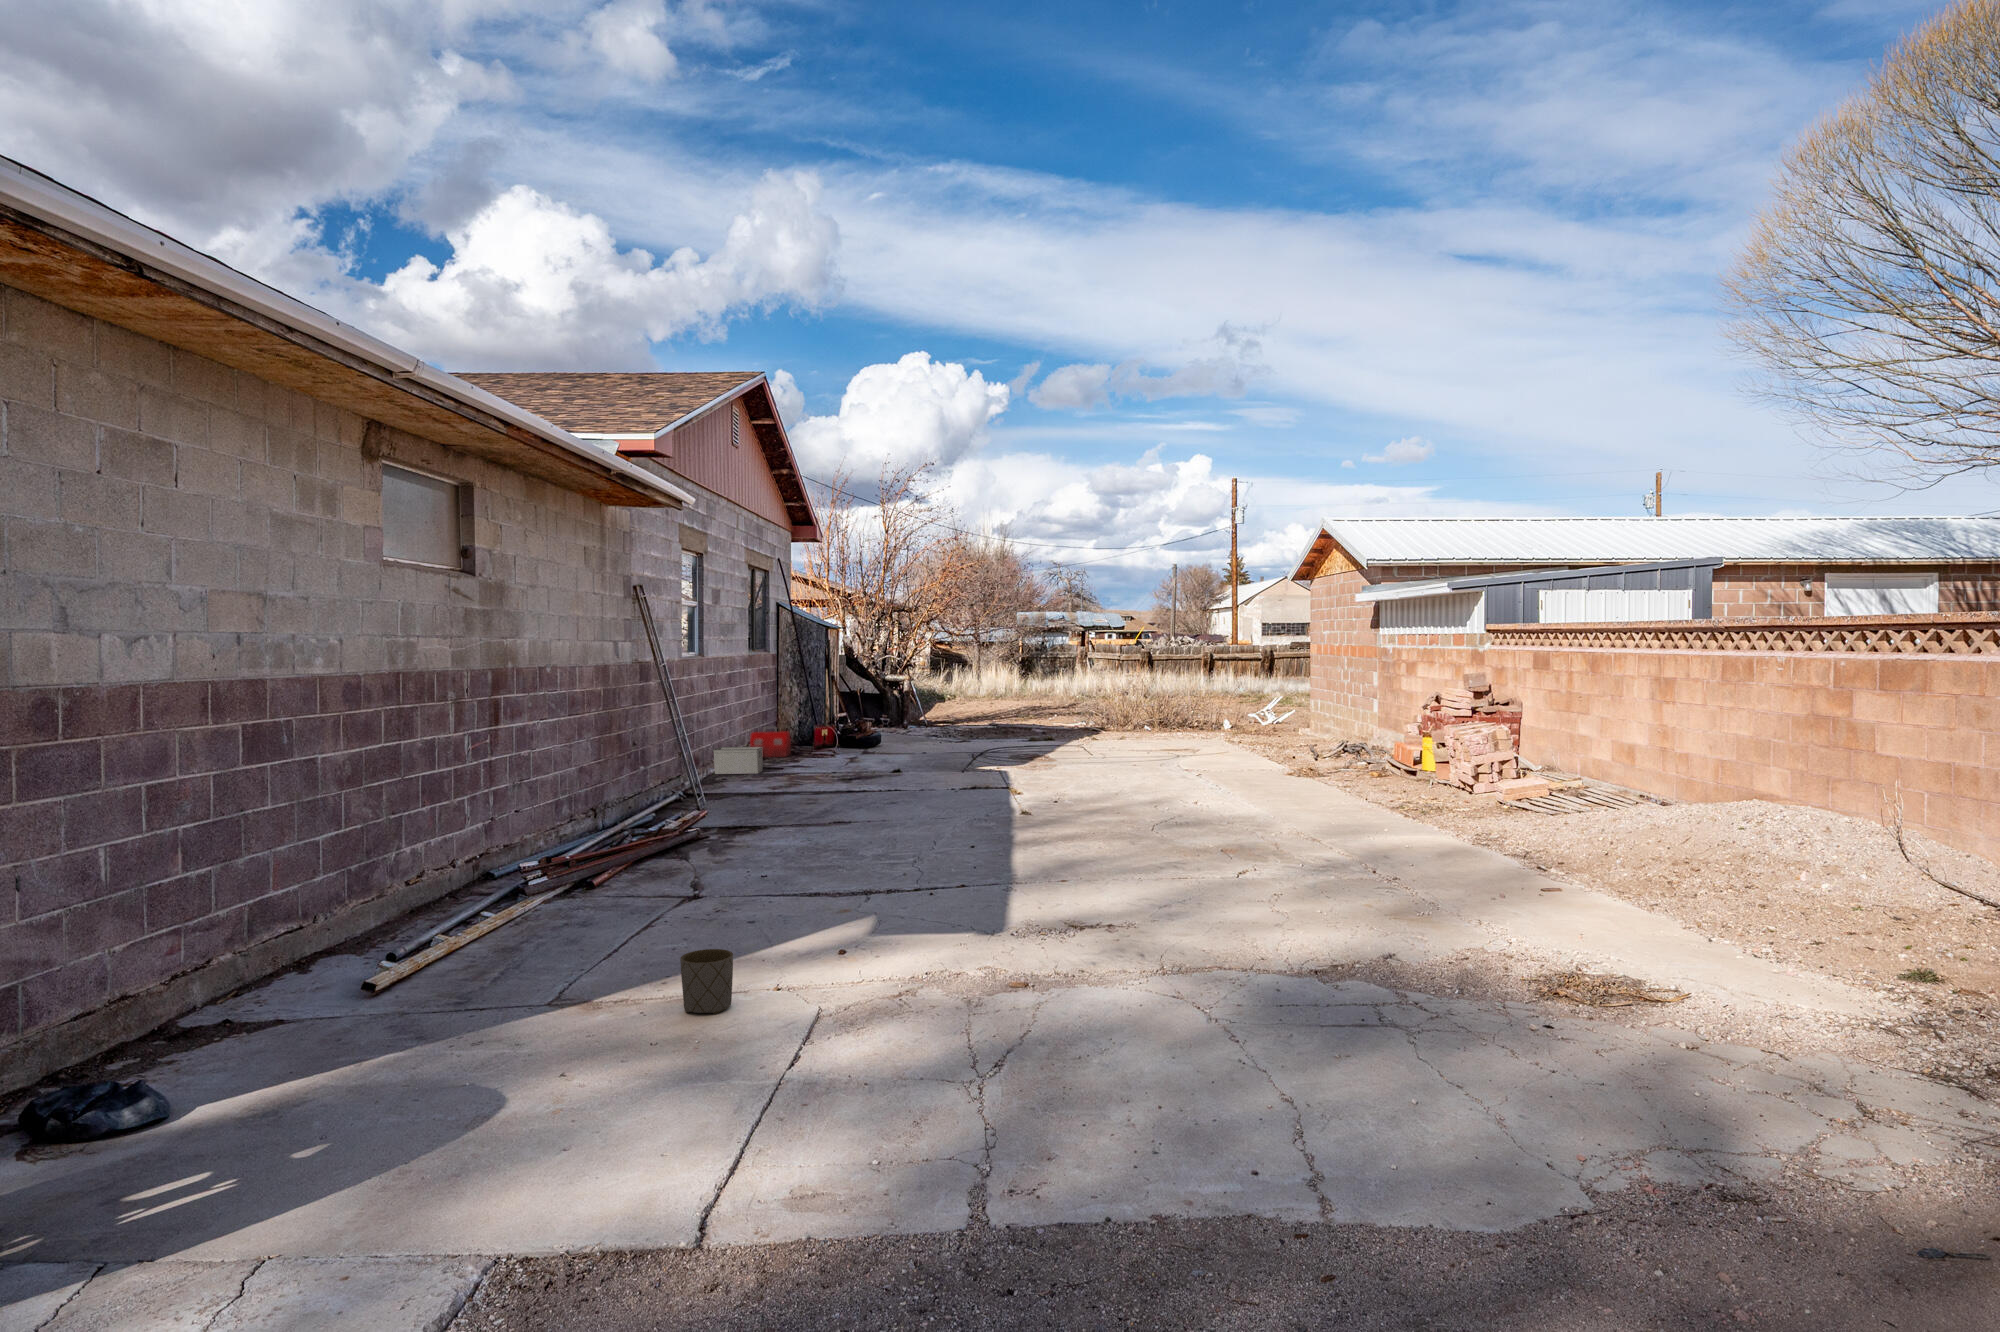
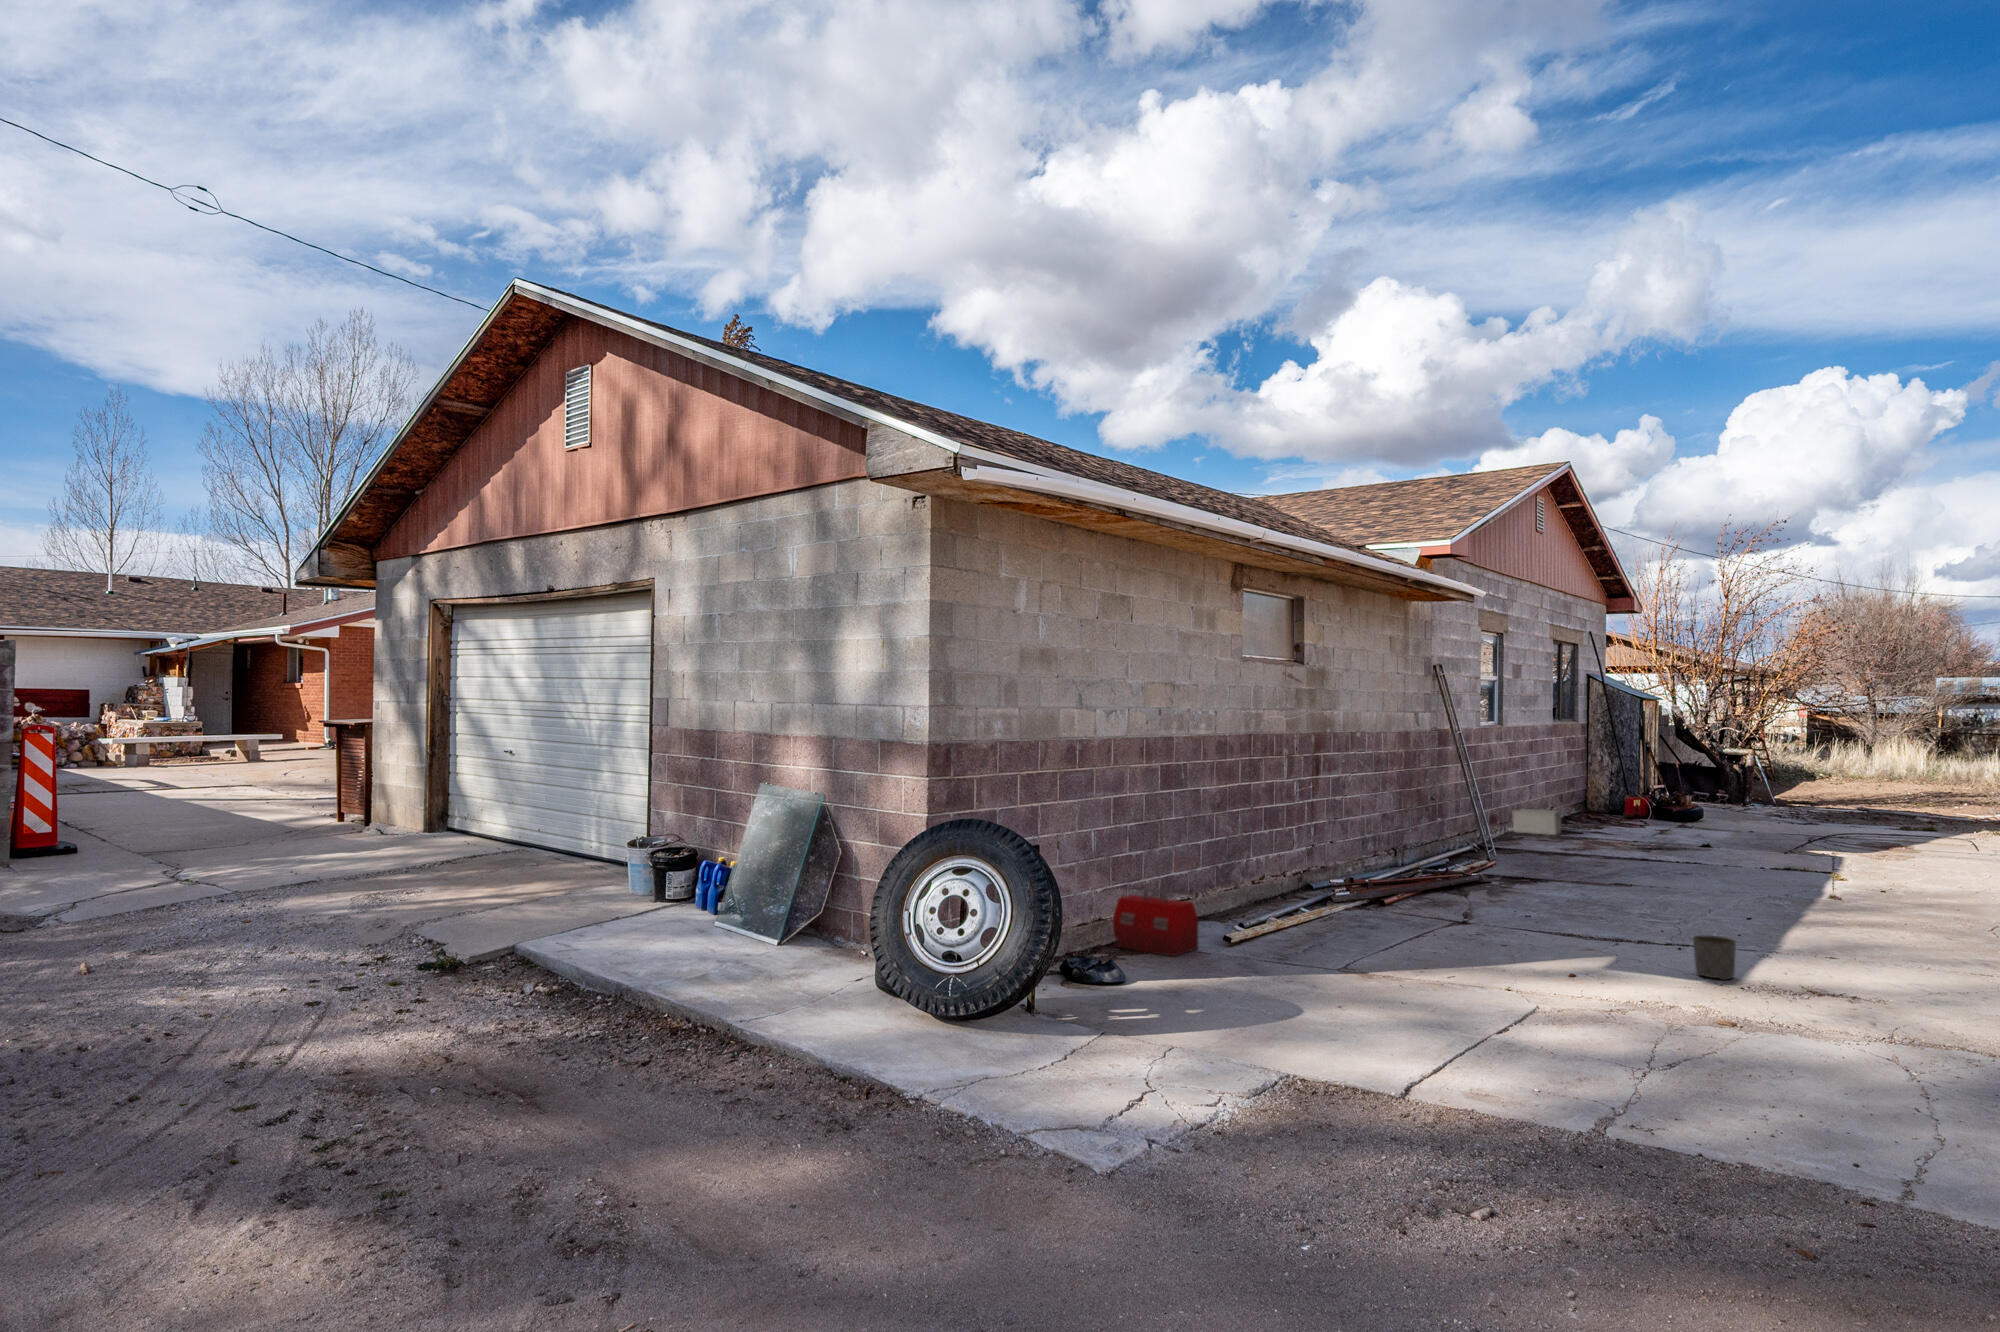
toolbox: present [750,727,791,757] -> present [1113,888,1198,956]
planter: present [680,949,733,1014] -> present [1693,935,1736,980]

